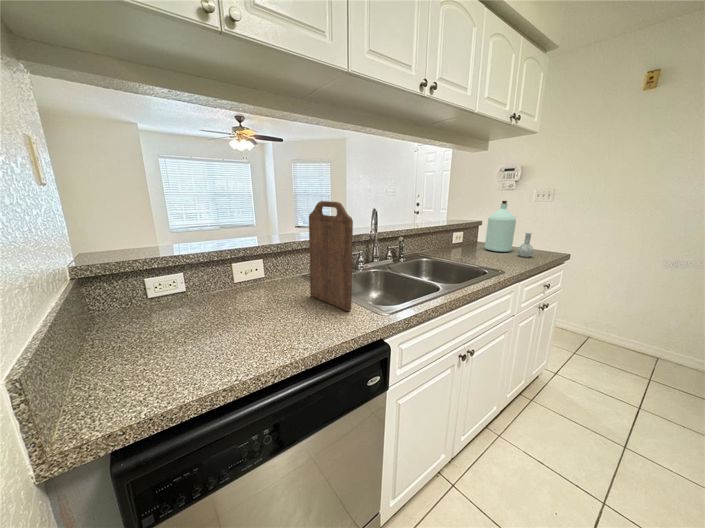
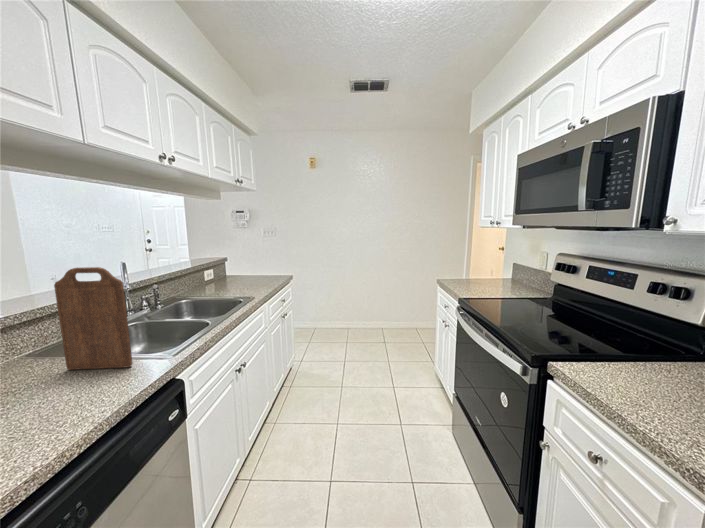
bottle: present [485,201,534,257] -> none [232,241,270,283]

